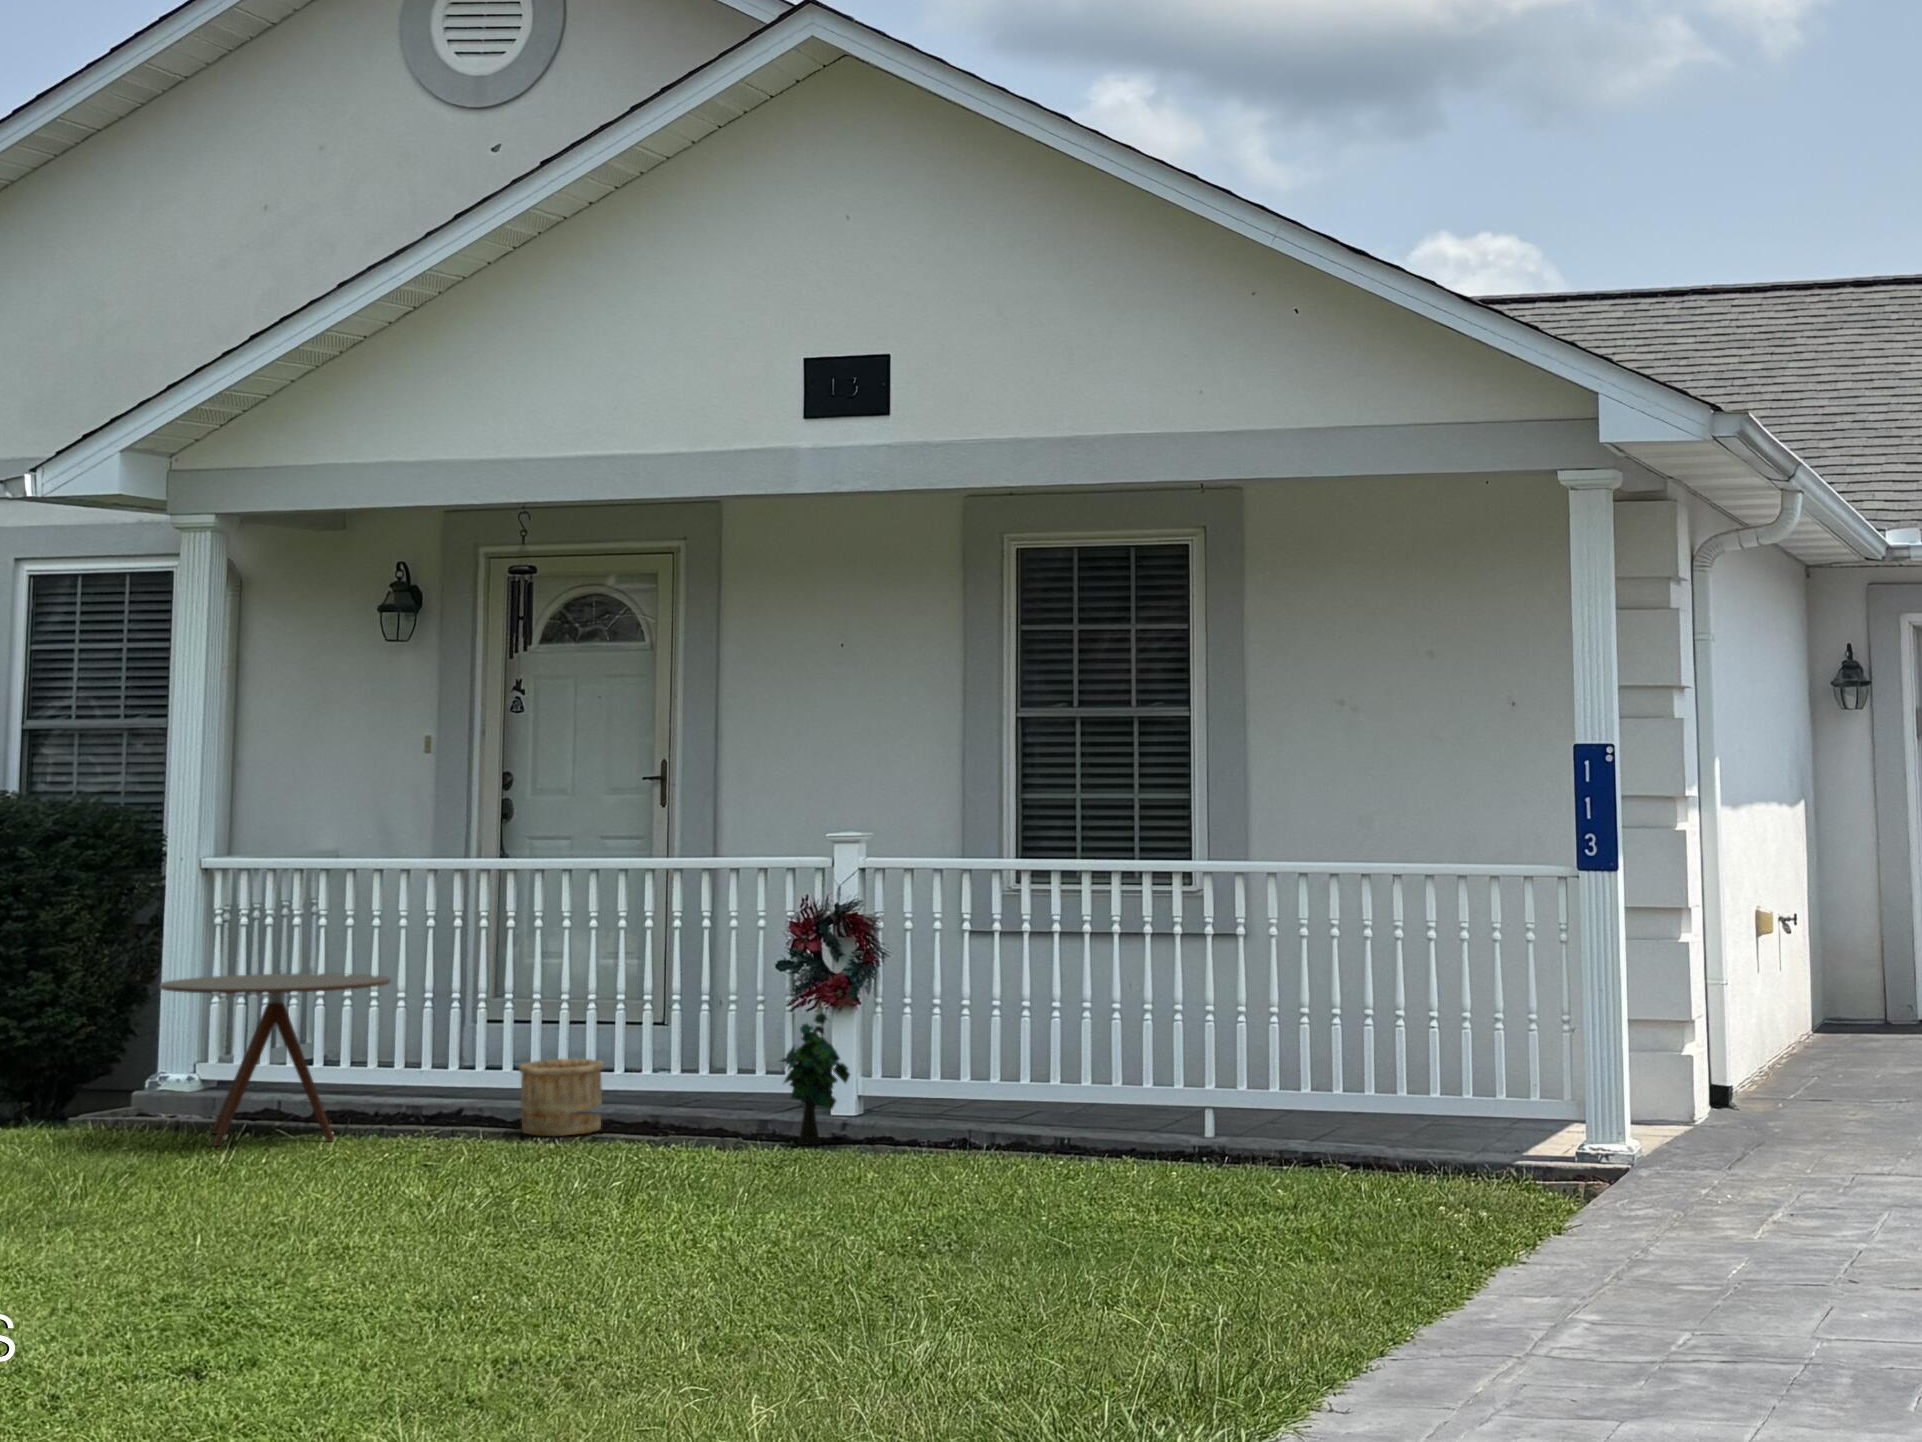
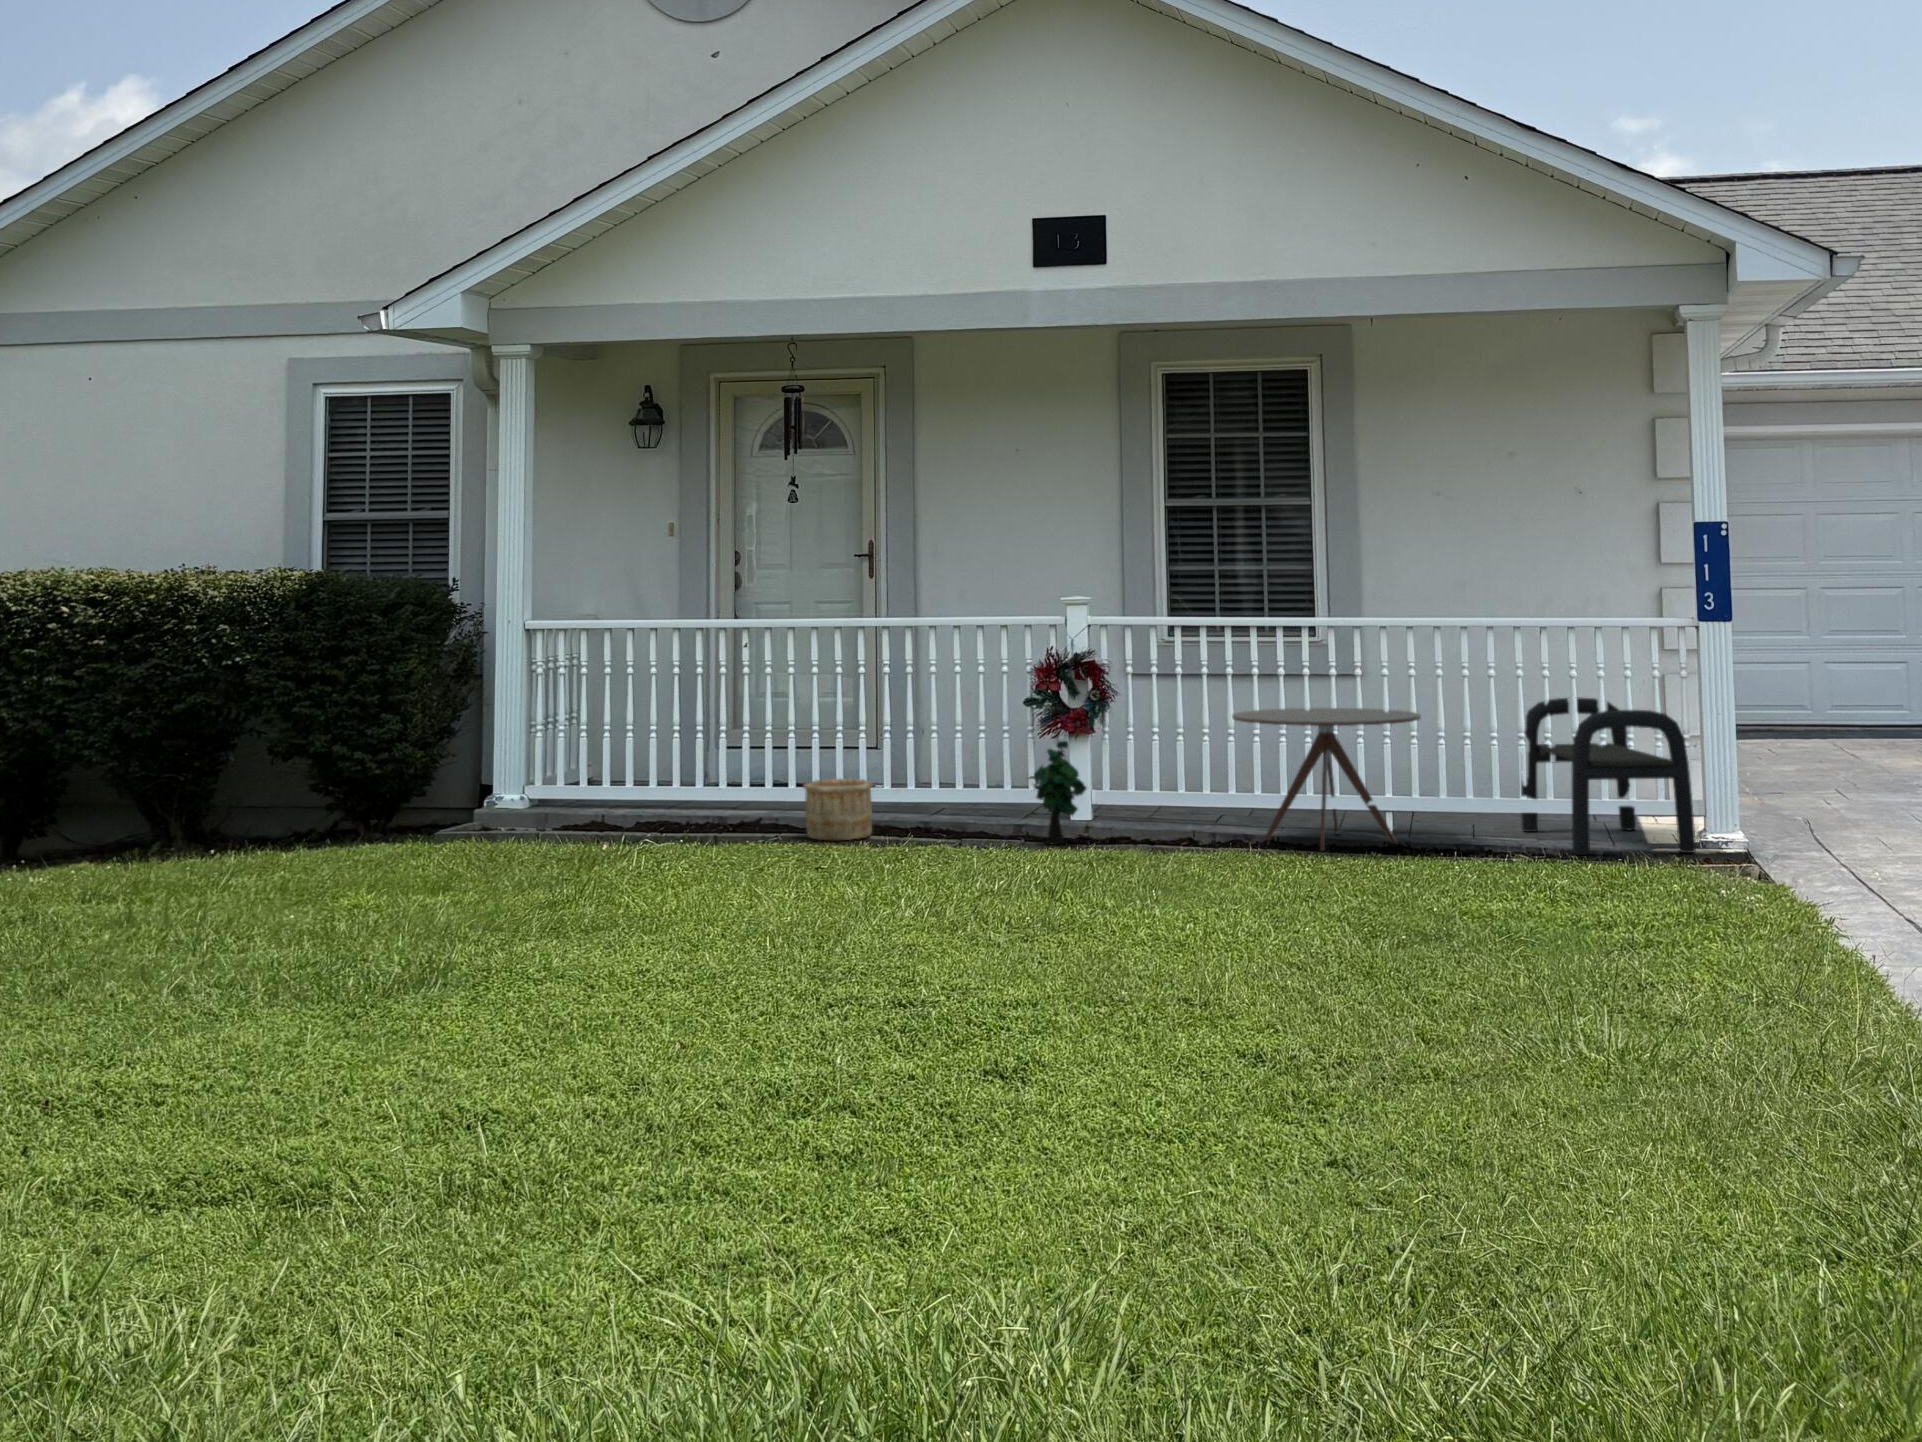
bench: none [1414,968,1580,1169] -> present [1521,698,1696,855]
round table: present [160,973,391,1146] -> present [1232,708,1421,851]

